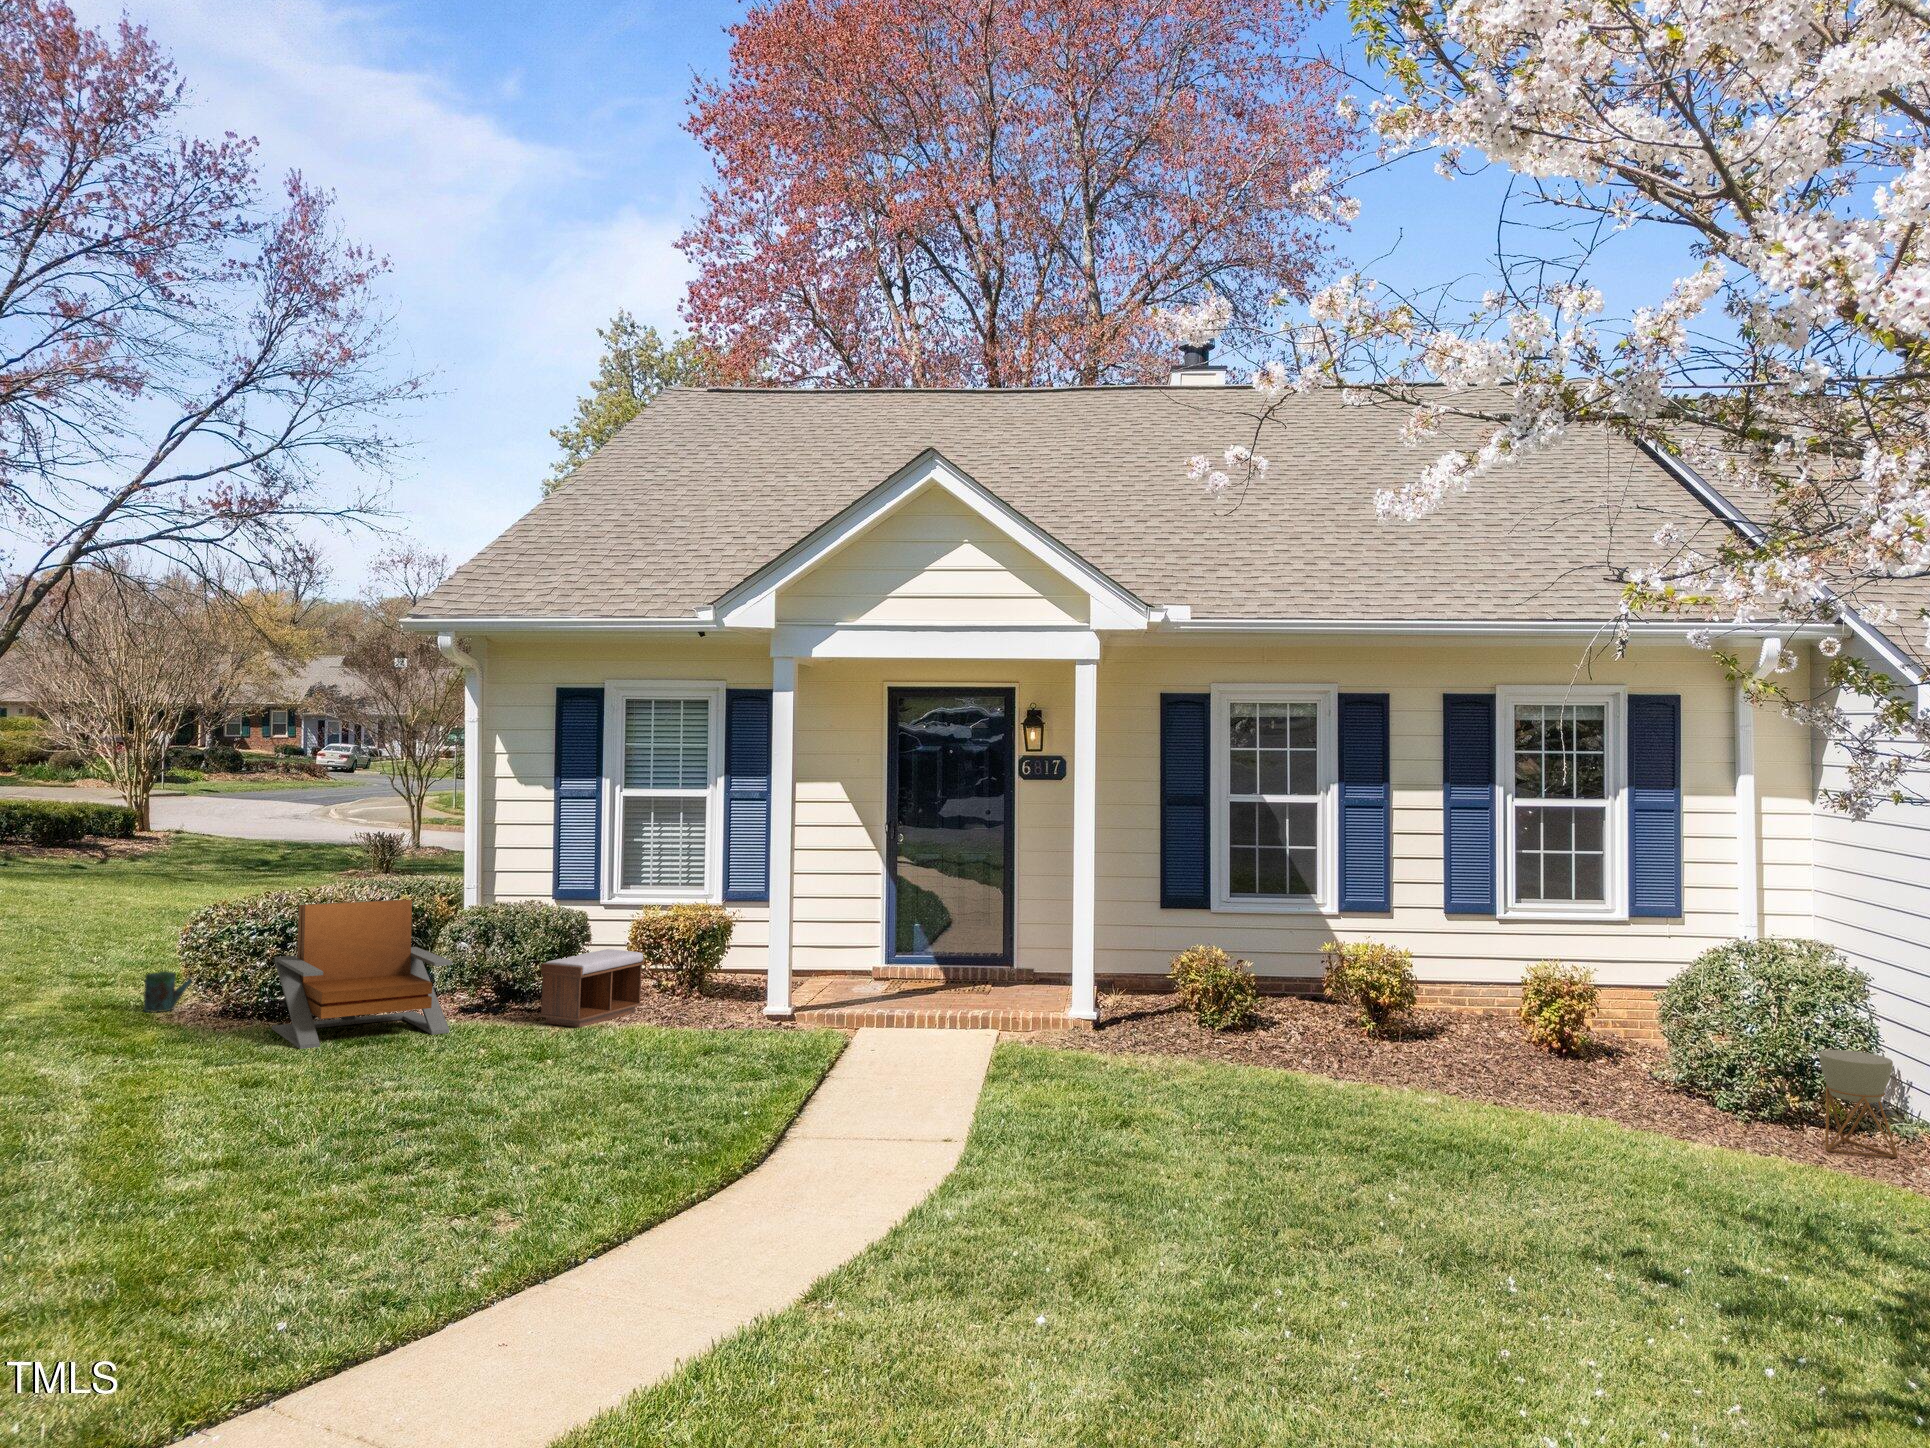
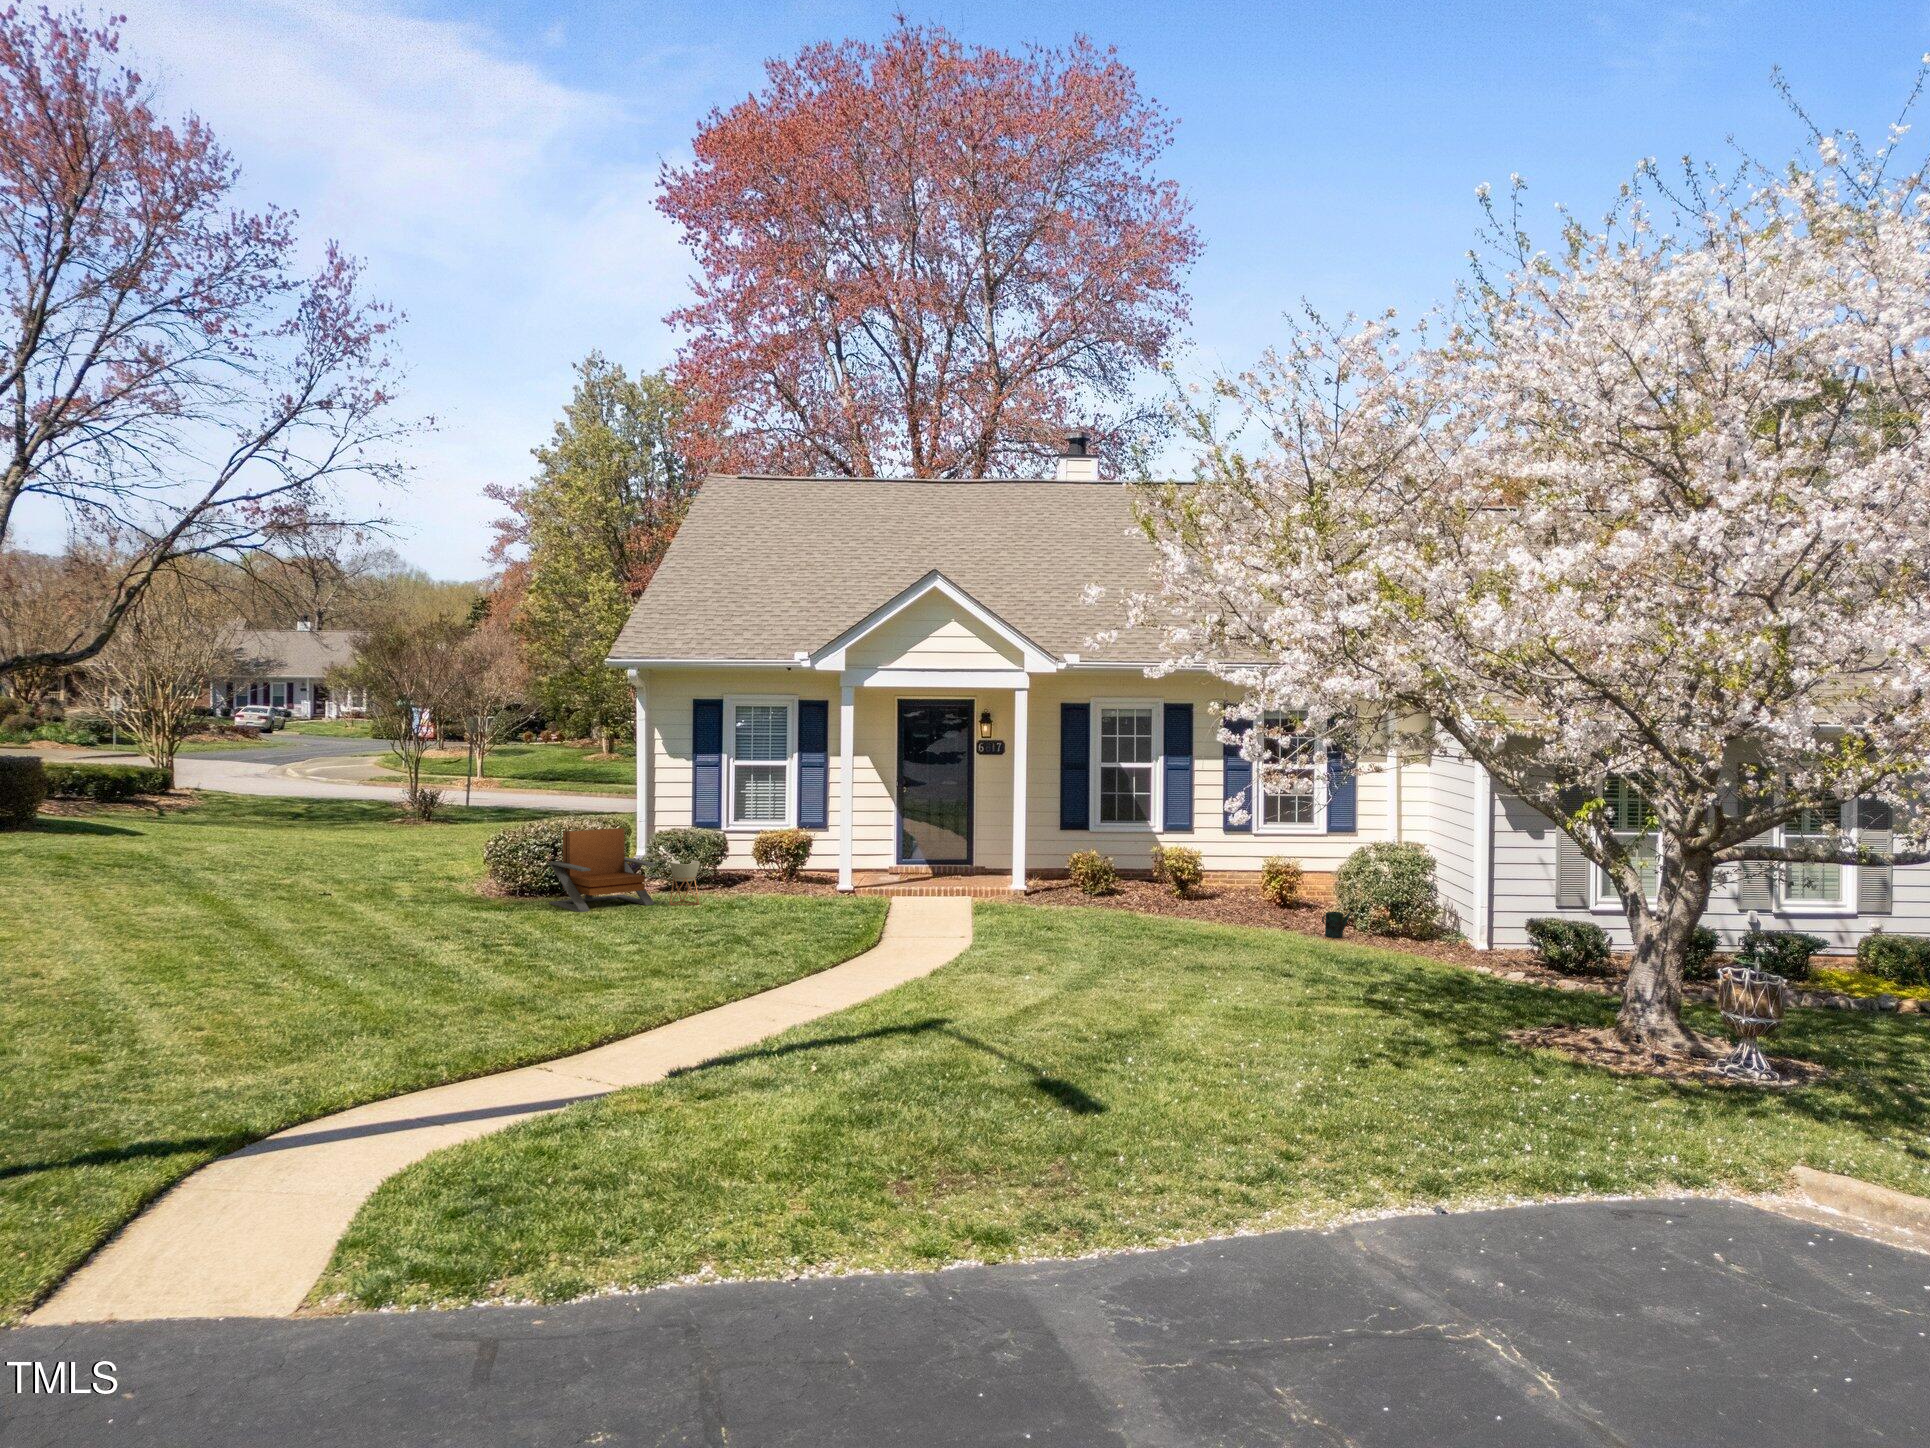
bench: present [539,949,644,1027] -> none [701,857,756,901]
watering can: present [143,971,191,1012] -> present [1322,908,1354,938]
planter: present [1819,1050,1898,1158] -> present [670,860,700,905]

